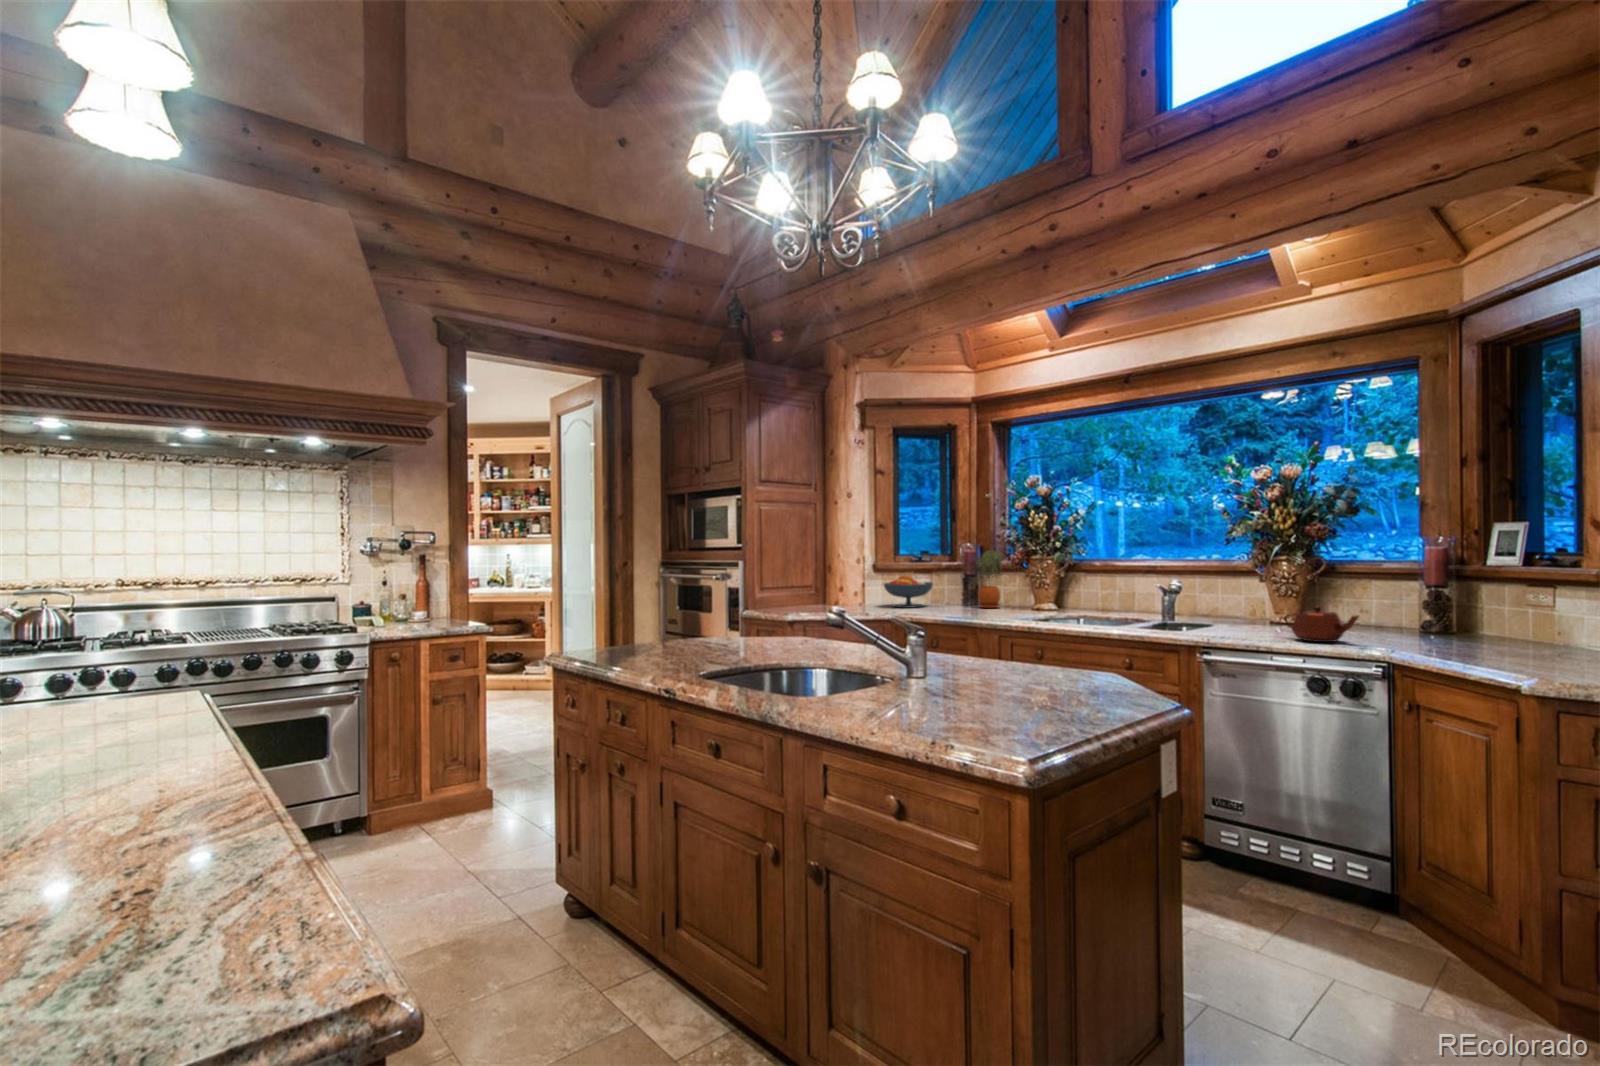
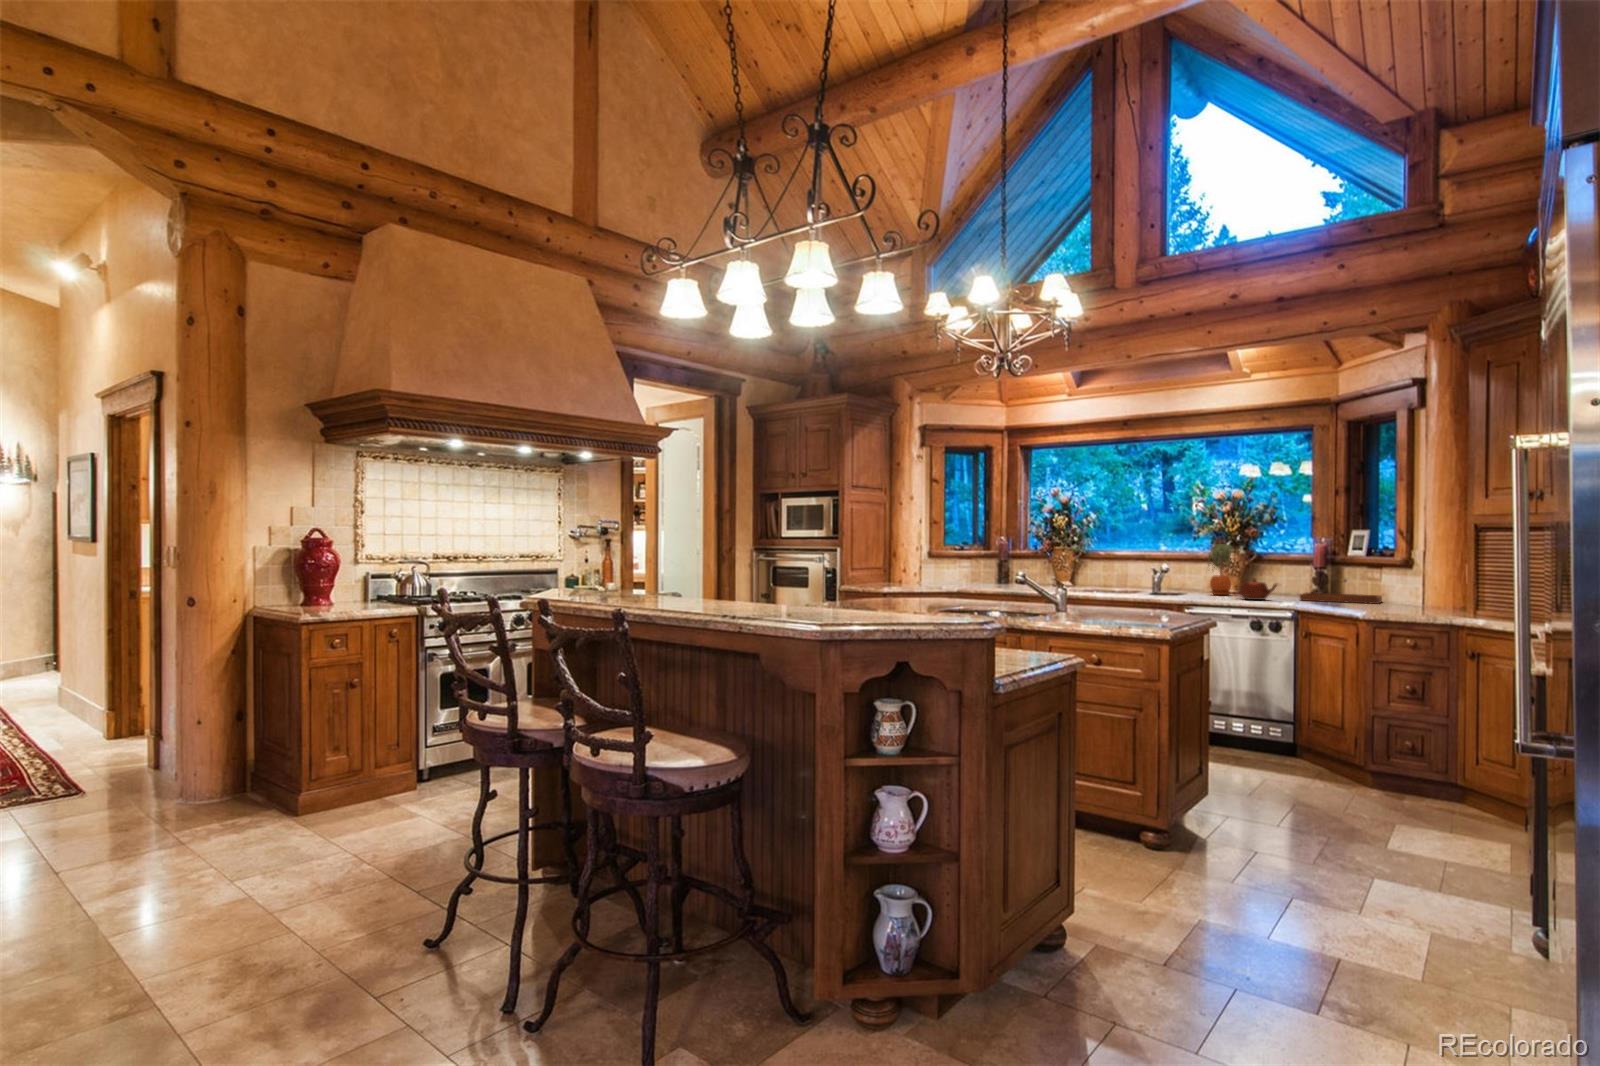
potted plant: present [976,551,1003,608] -> present [1208,544,1233,595]
fruit bowl: present [884,575,933,608] -> none [939,560,978,585]
tray: none [1400,607,1560,655] -> present [1300,579,1382,604]

